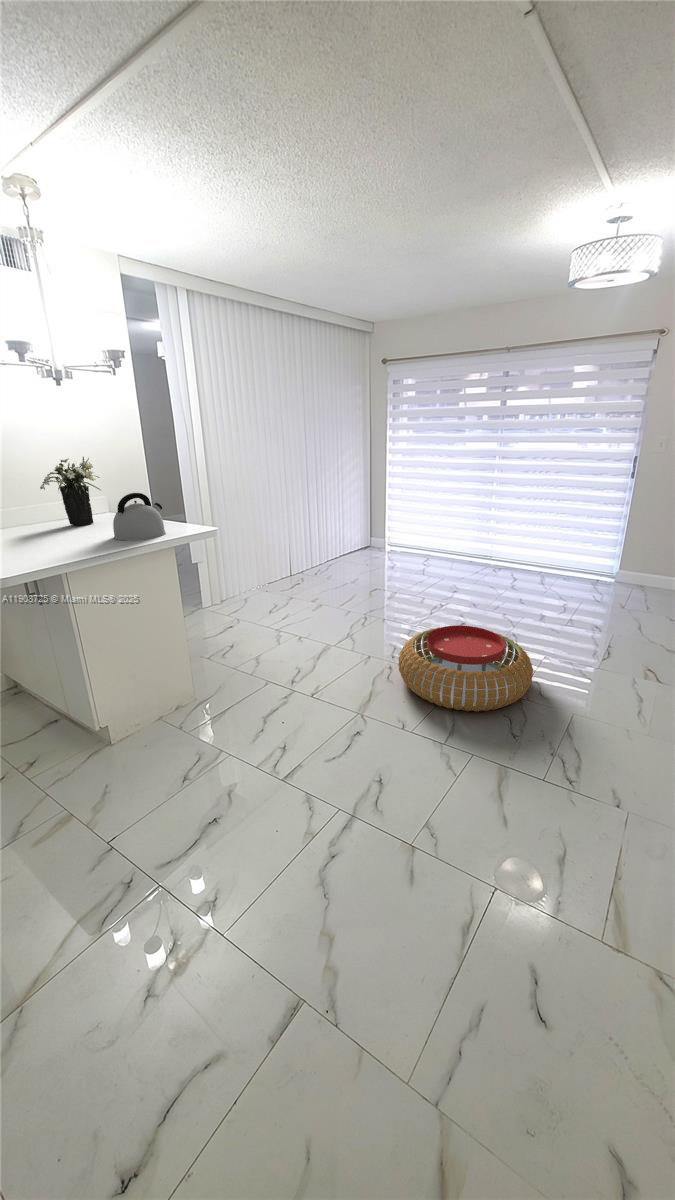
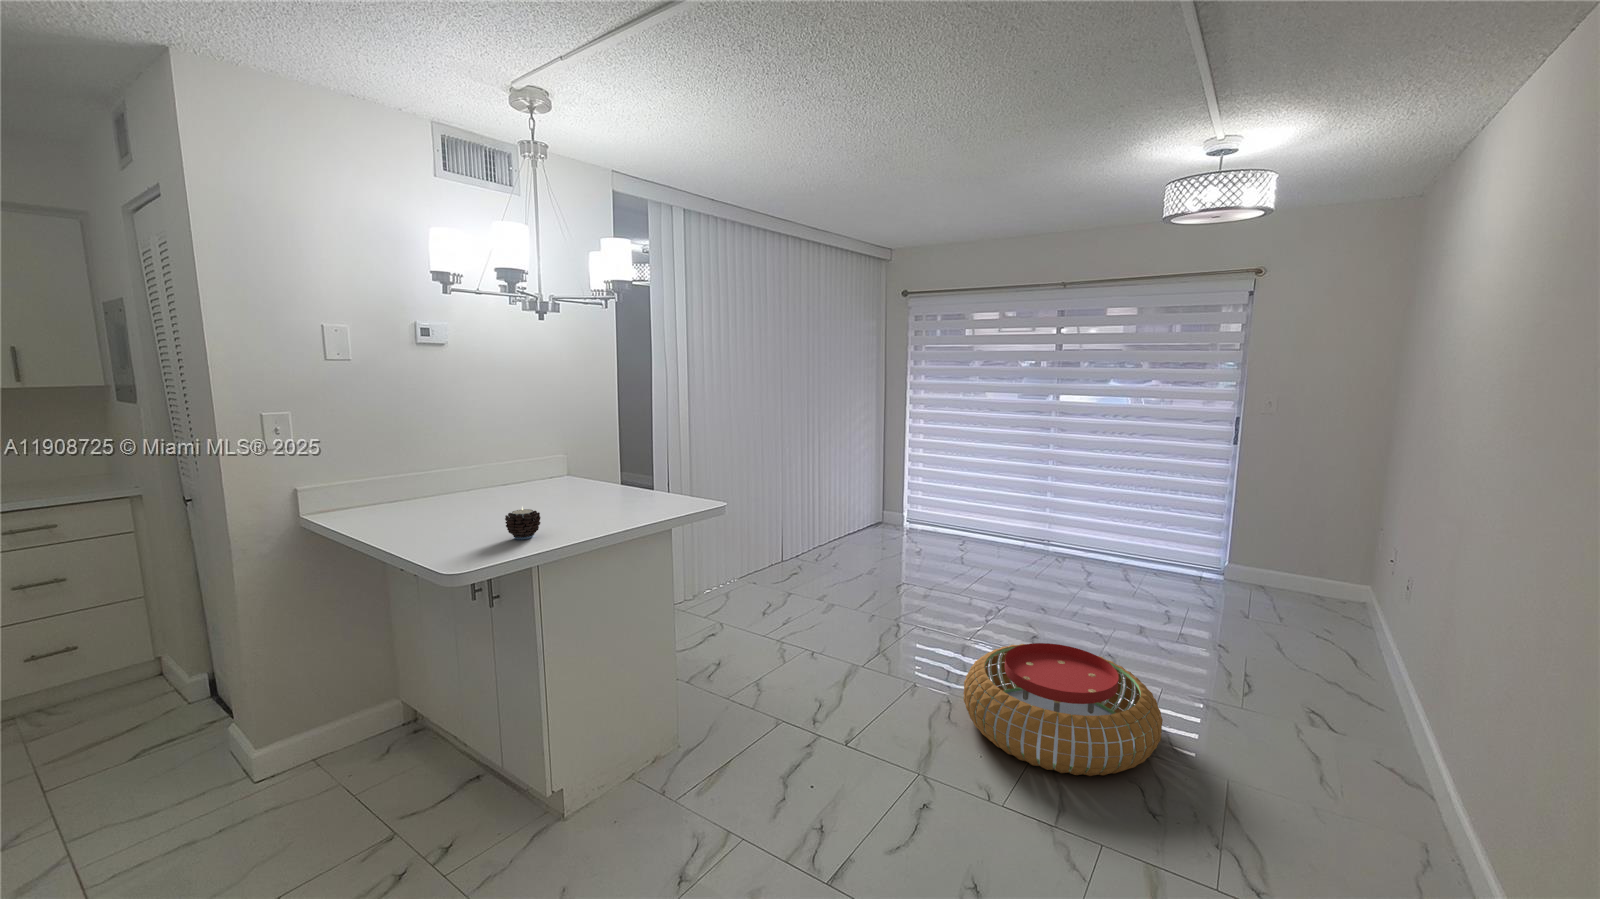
flower arrangement: present [40,457,100,526] -> none [495,404,573,494]
kettle: present [113,493,166,541] -> none [594,455,661,518]
candle: none [36,532,64,556] -> present [505,507,541,539]

